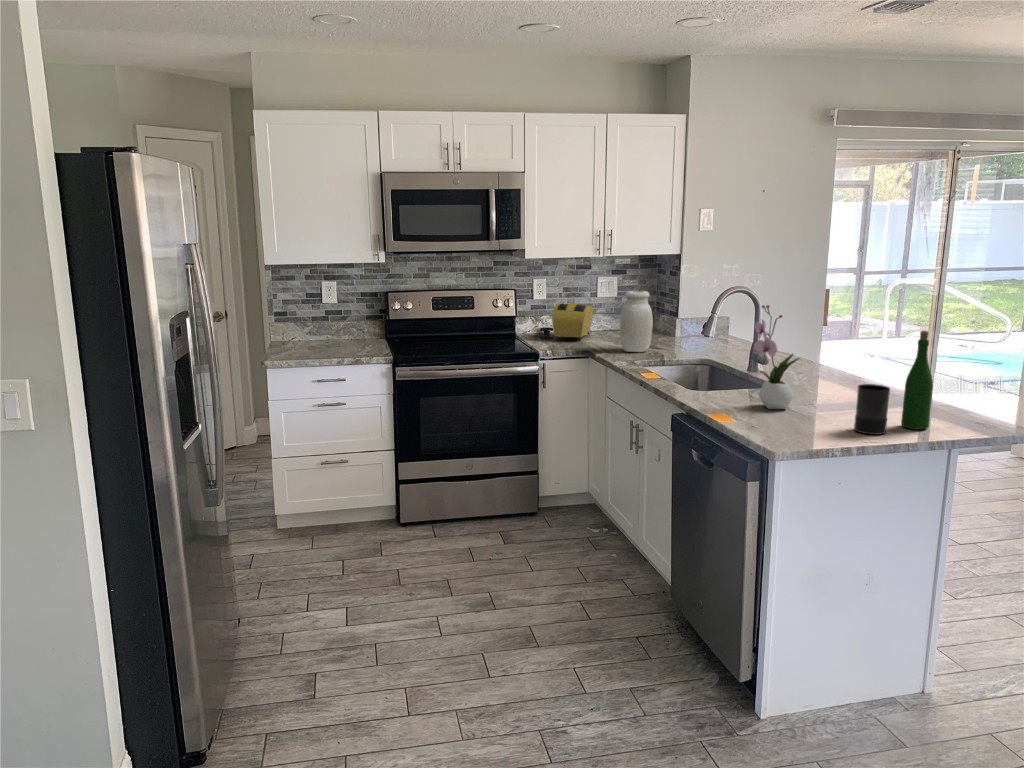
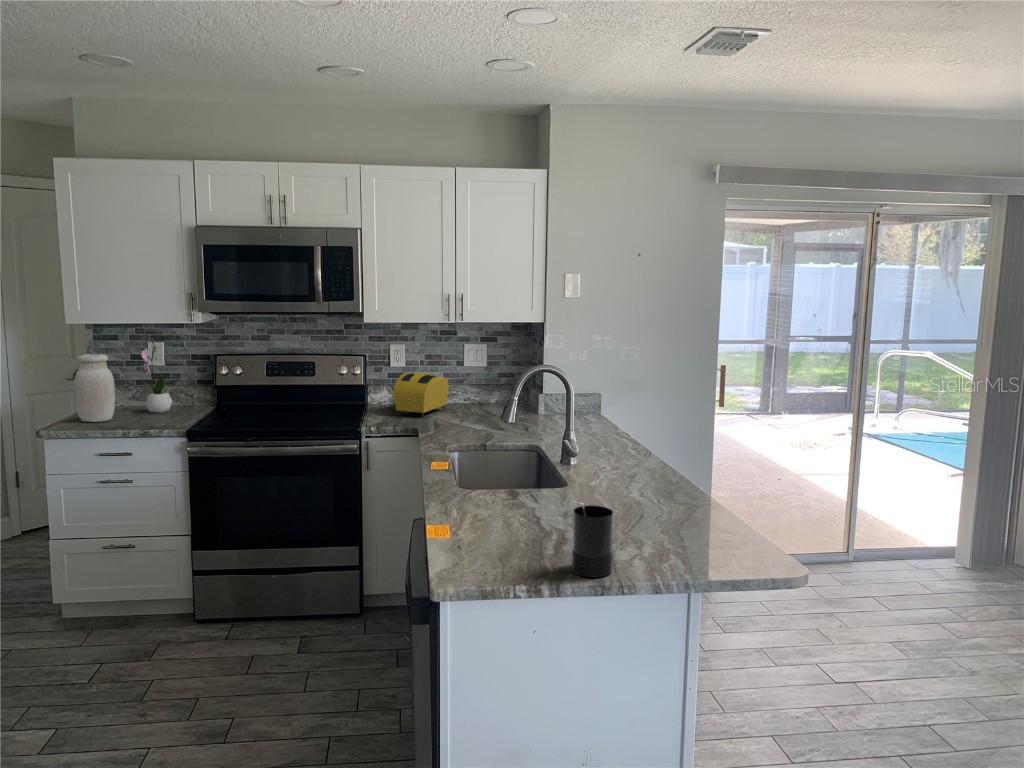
jar: present [619,291,653,352] -> present [74,354,115,422]
flower arrangement: present [754,305,800,409] -> present [142,338,173,413]
wine bottle: present [901,331,933,430] -> none [643,437,678,571]

